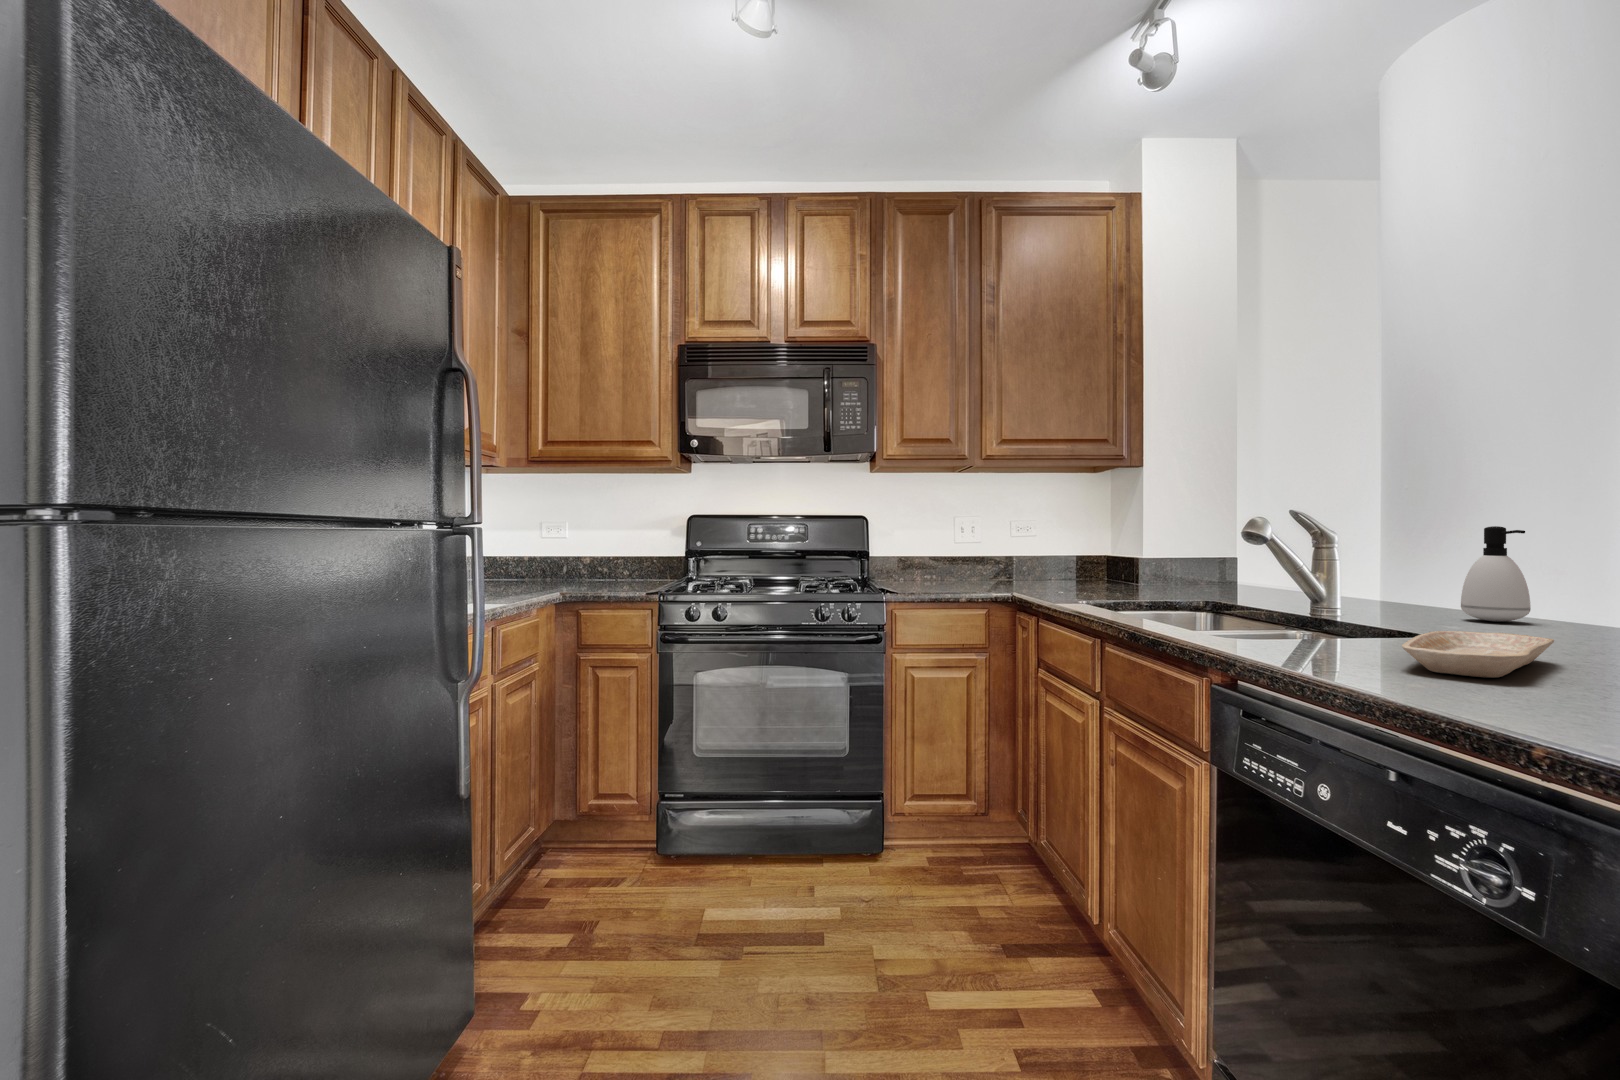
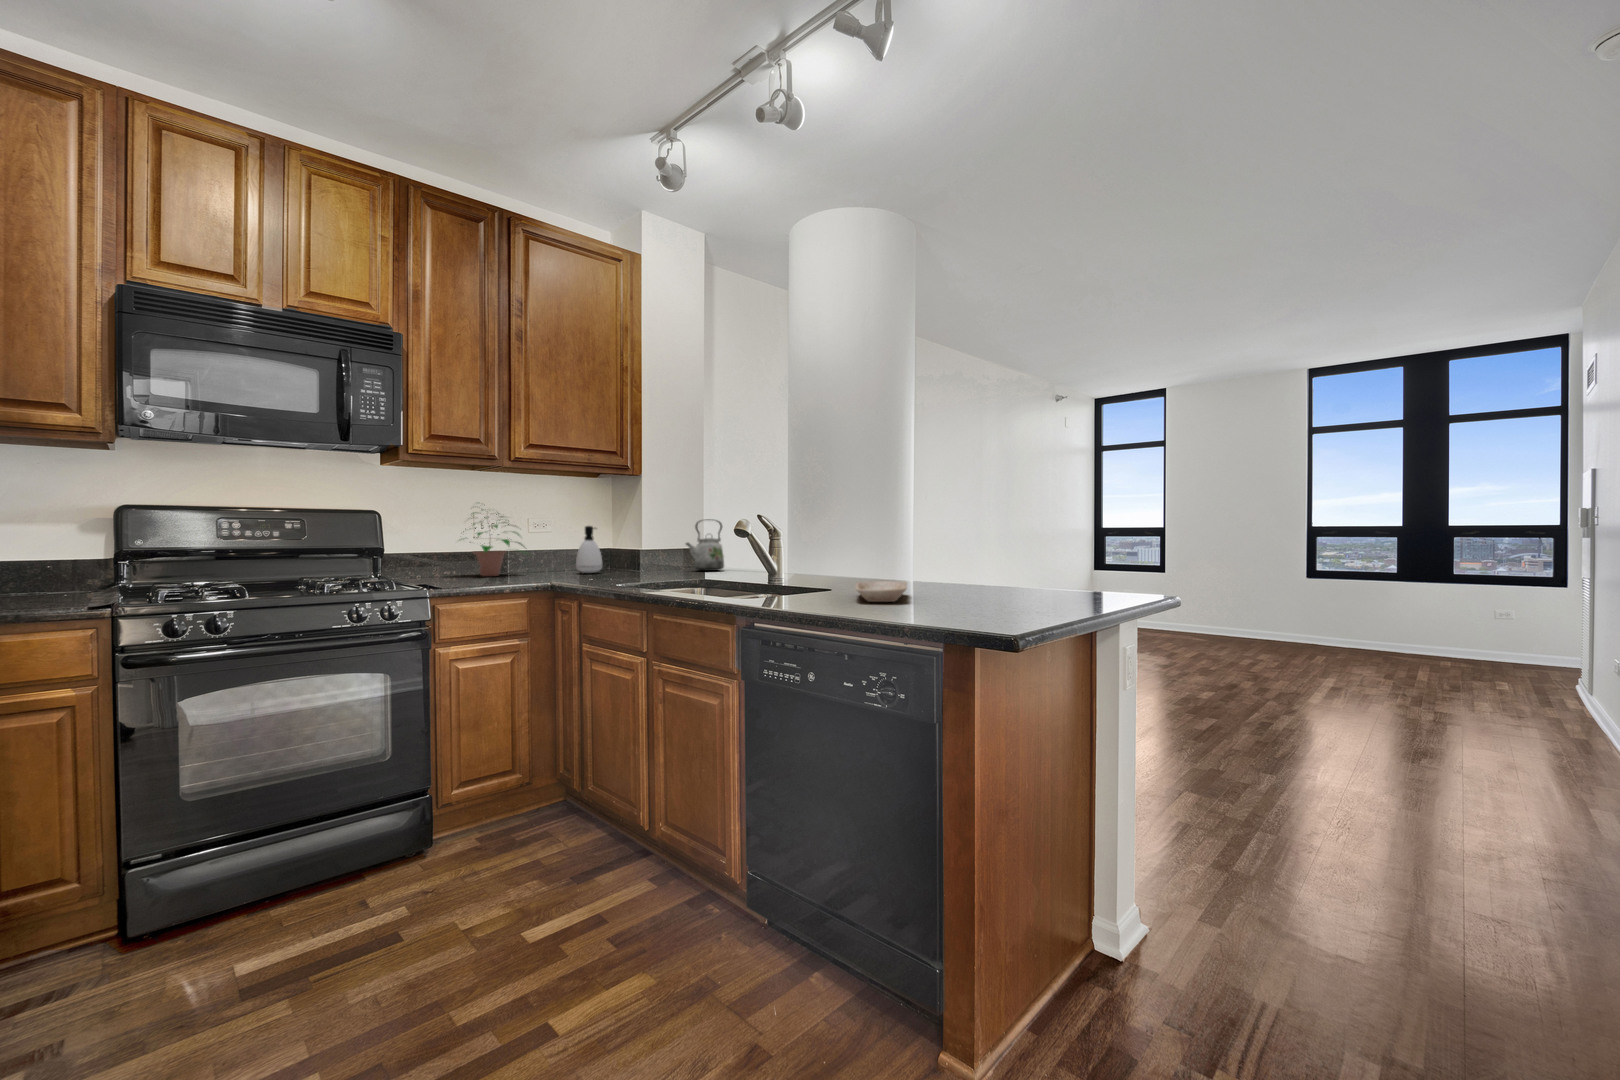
potted plant: none [928,506,1013,583] -> present [459,509,522,576]
kettle: none [1201,521,1264,591] -> present [686,519,724,571]
soap dispenser: present [1461,526,1531,621] -> present [576,526,602,573]

